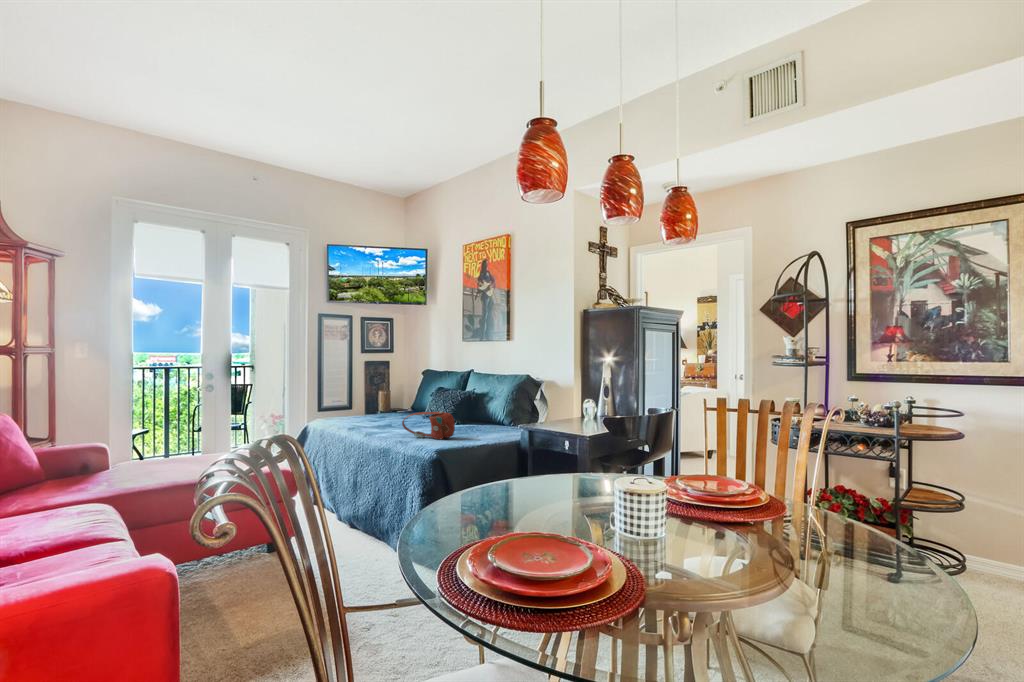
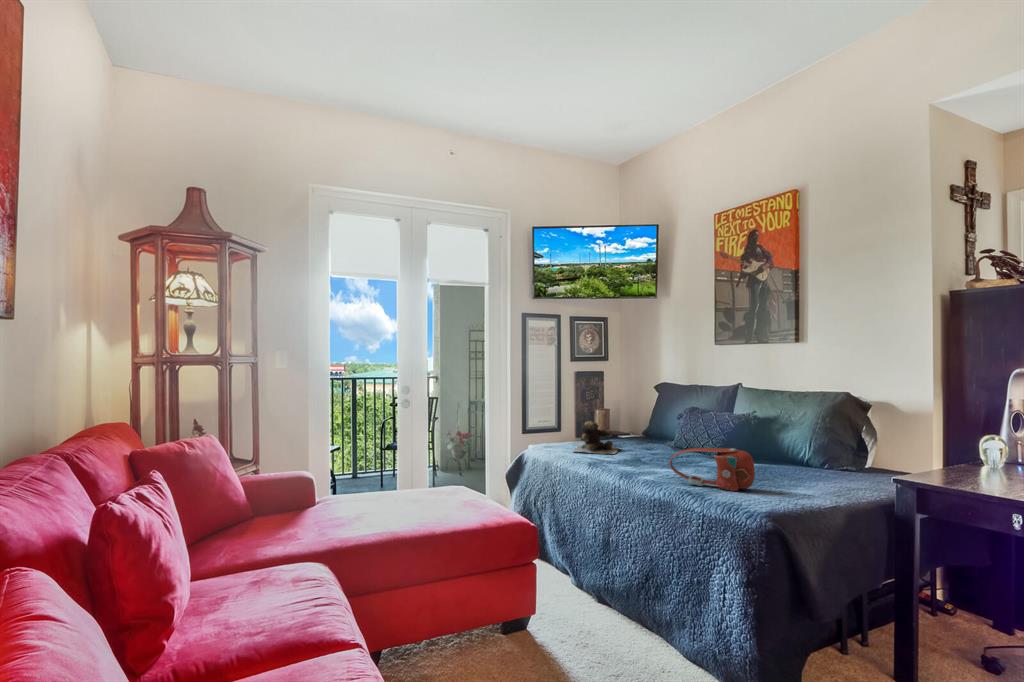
teddy bear: none [347,398,387,422] -> present [573,421,620,454]

